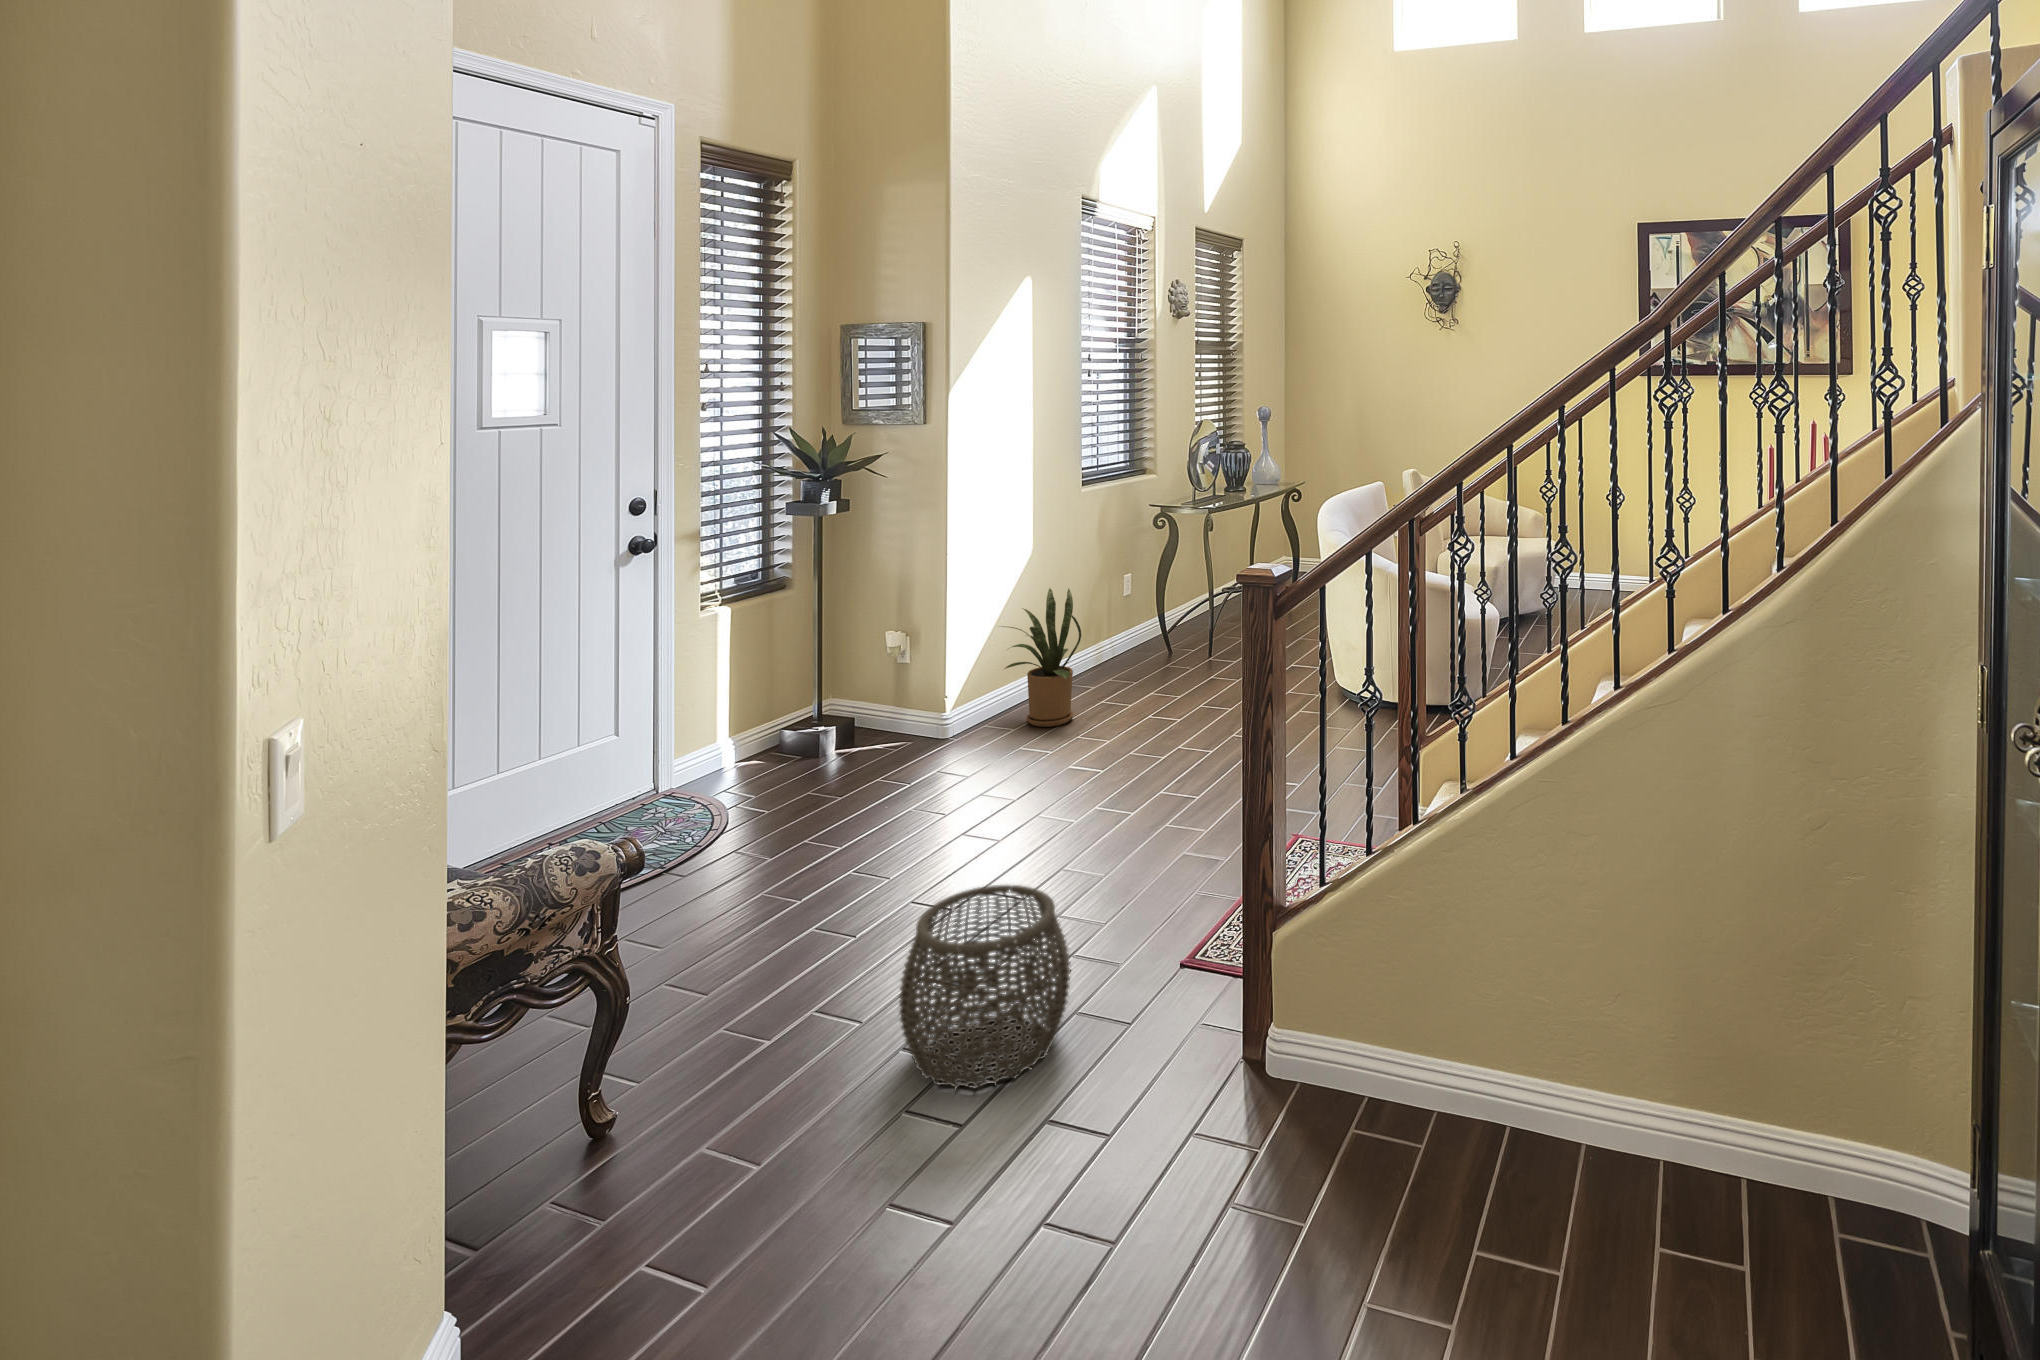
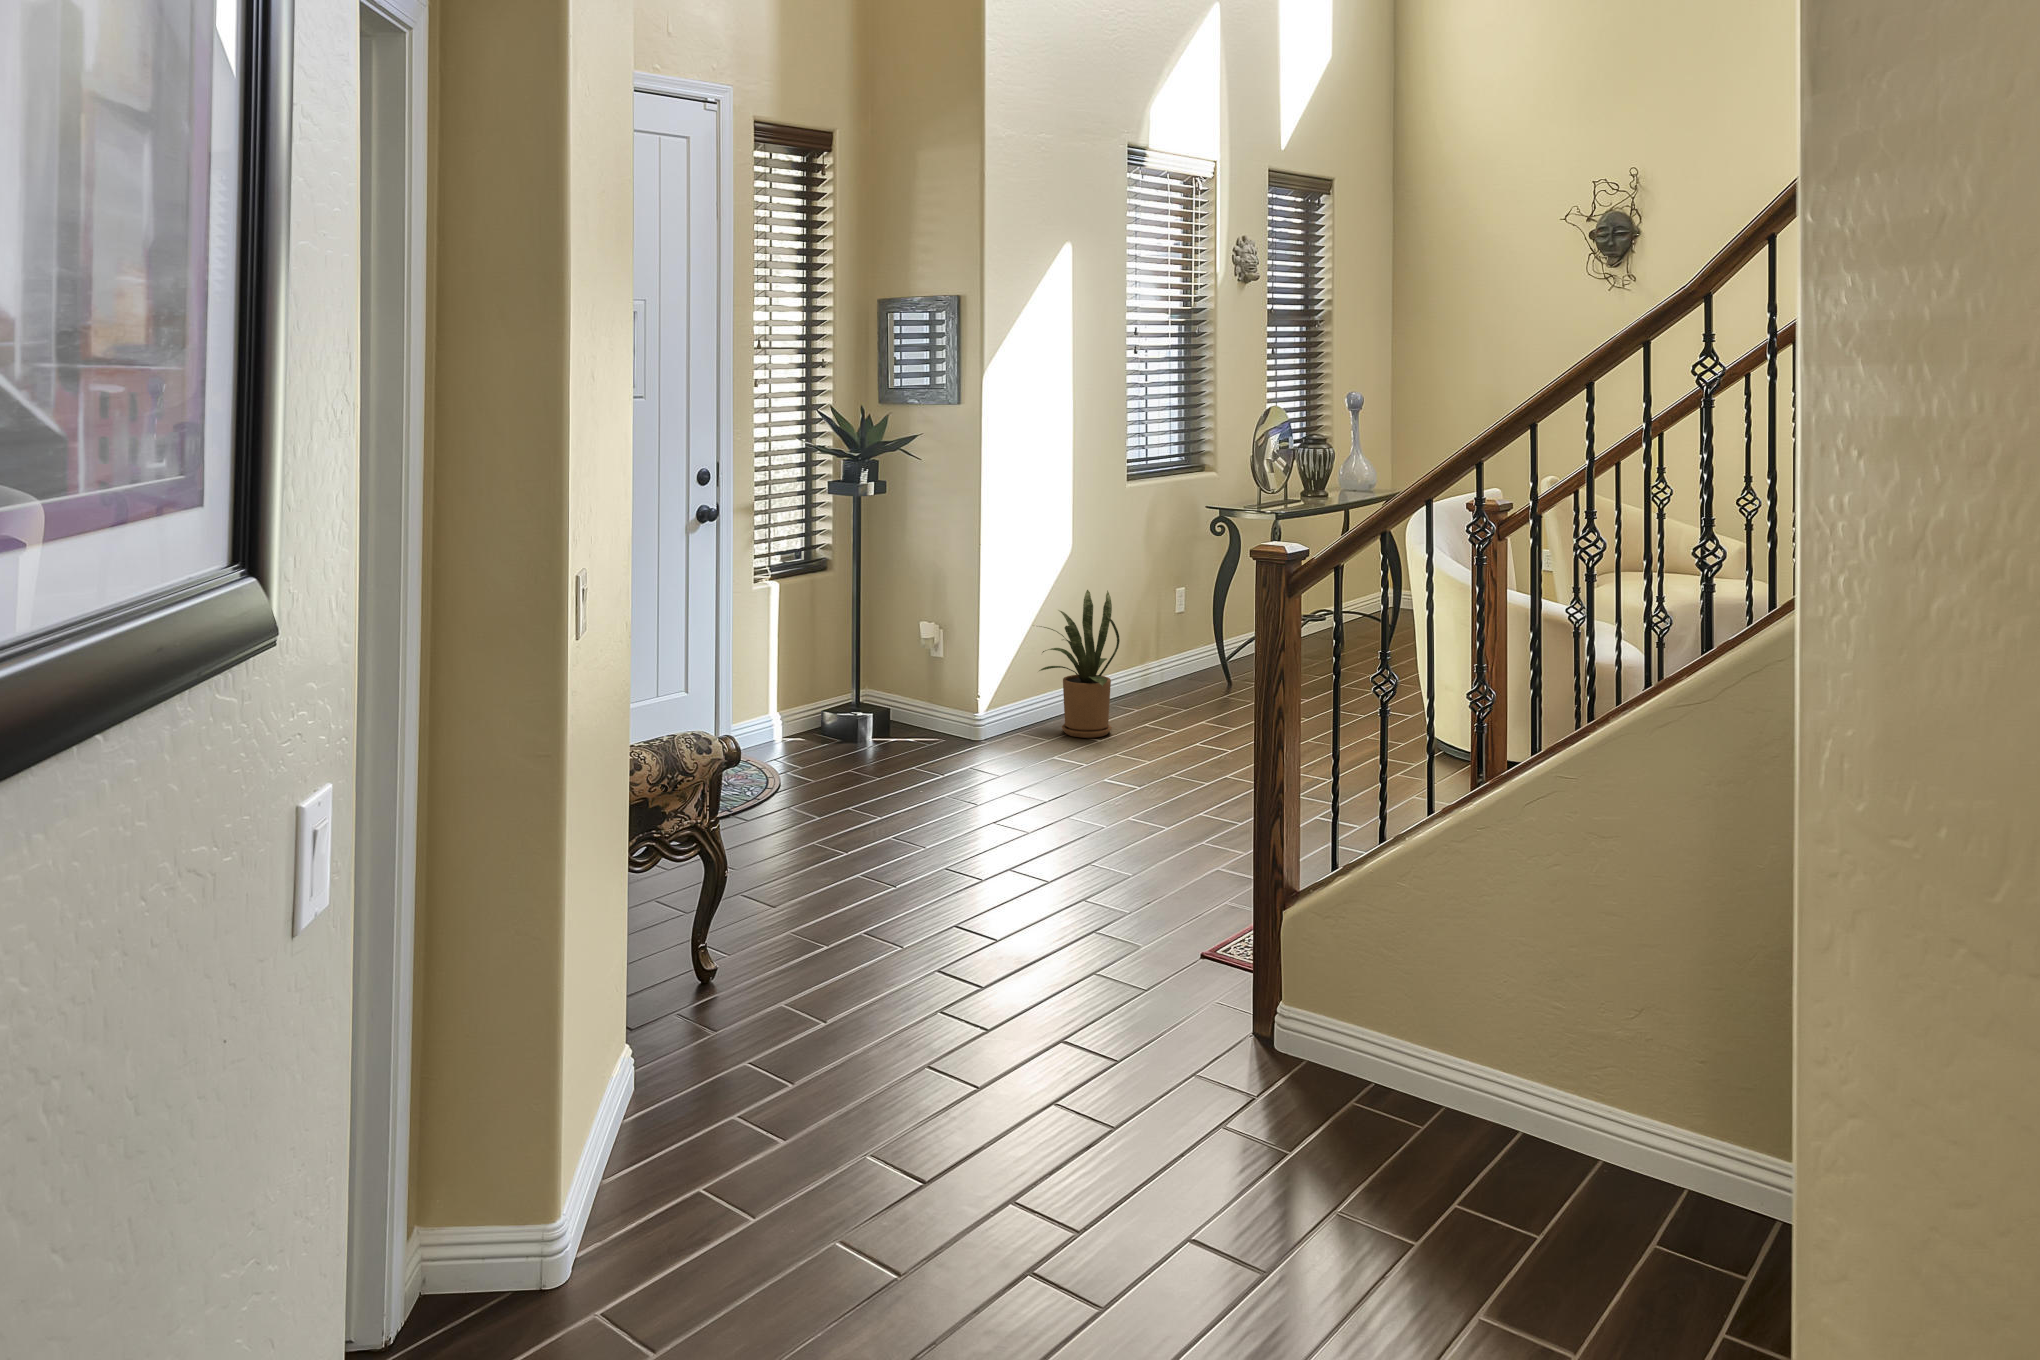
woven basket: present [899,885,1071,1089] -> none [945,810,1085,961]

